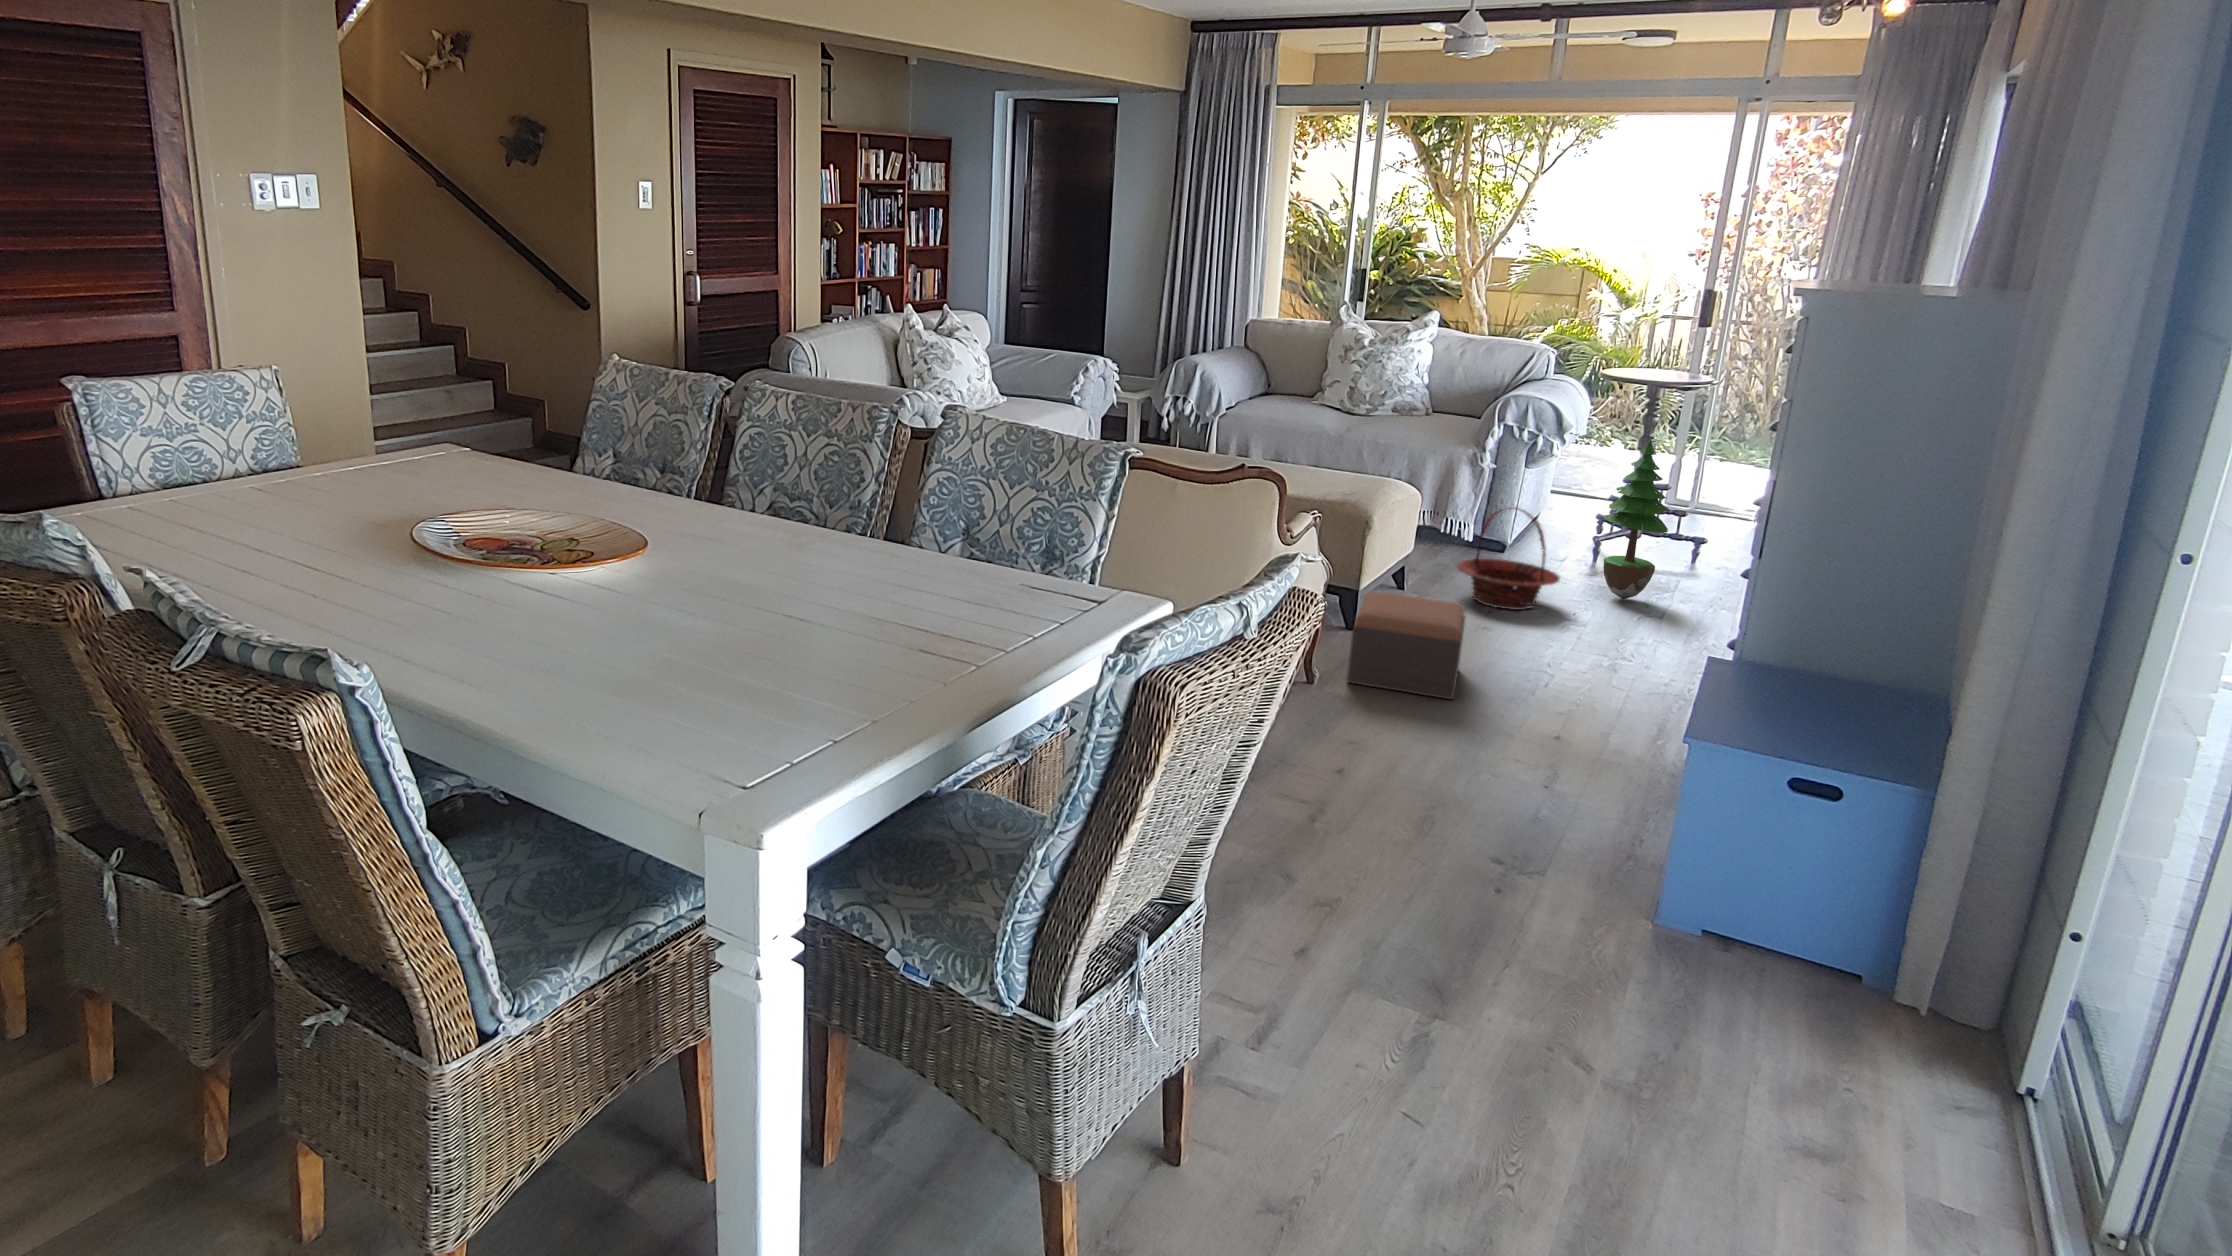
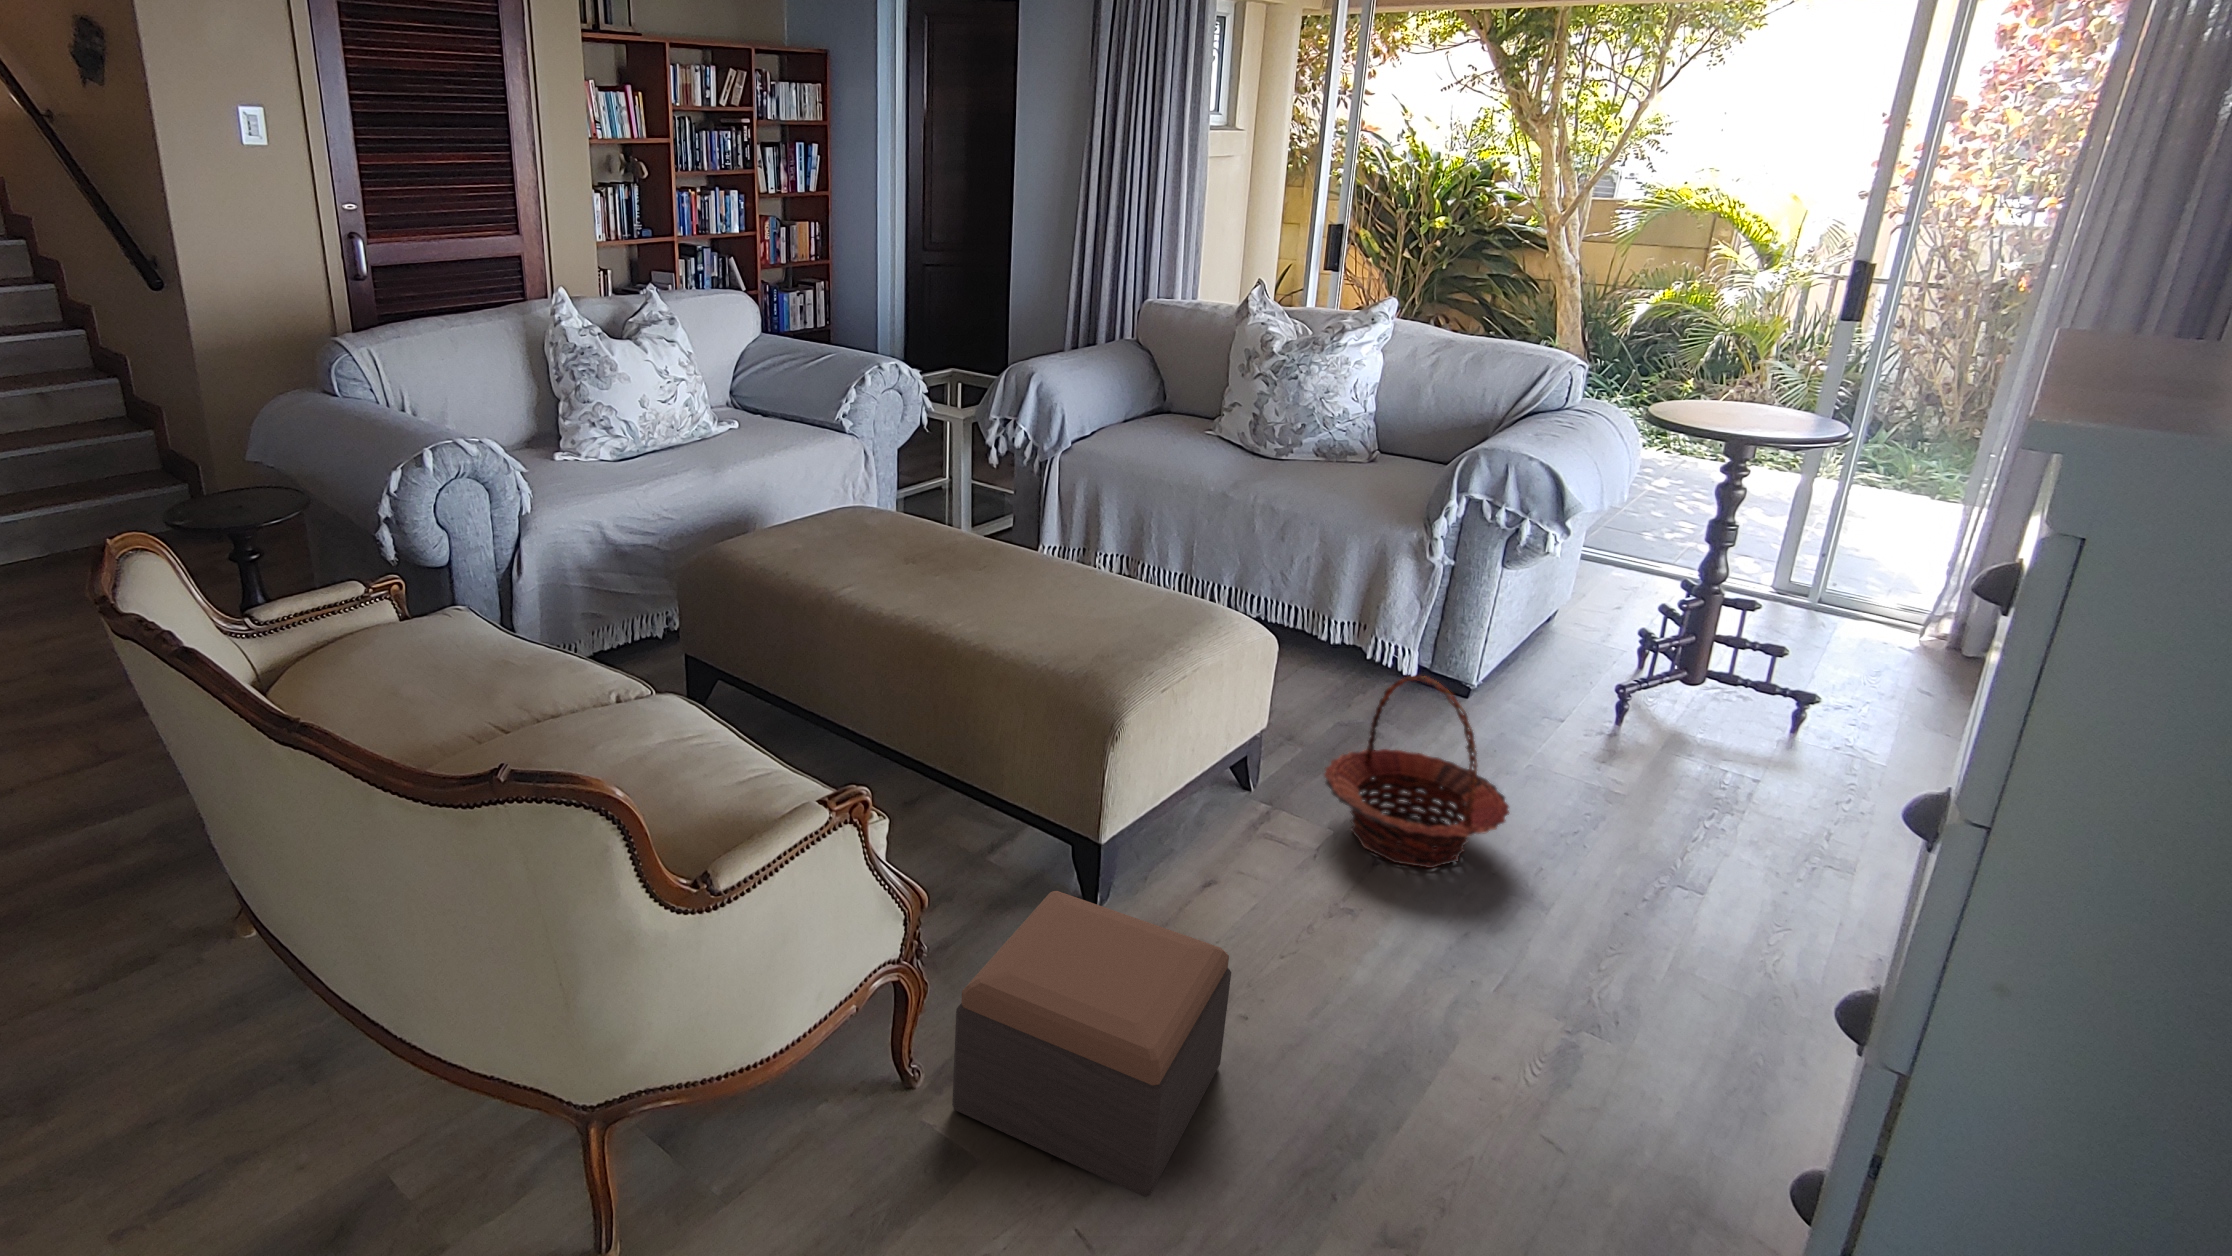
potted tree: present [1604,439,1669,599] -> none [1603,564,1732,844]

